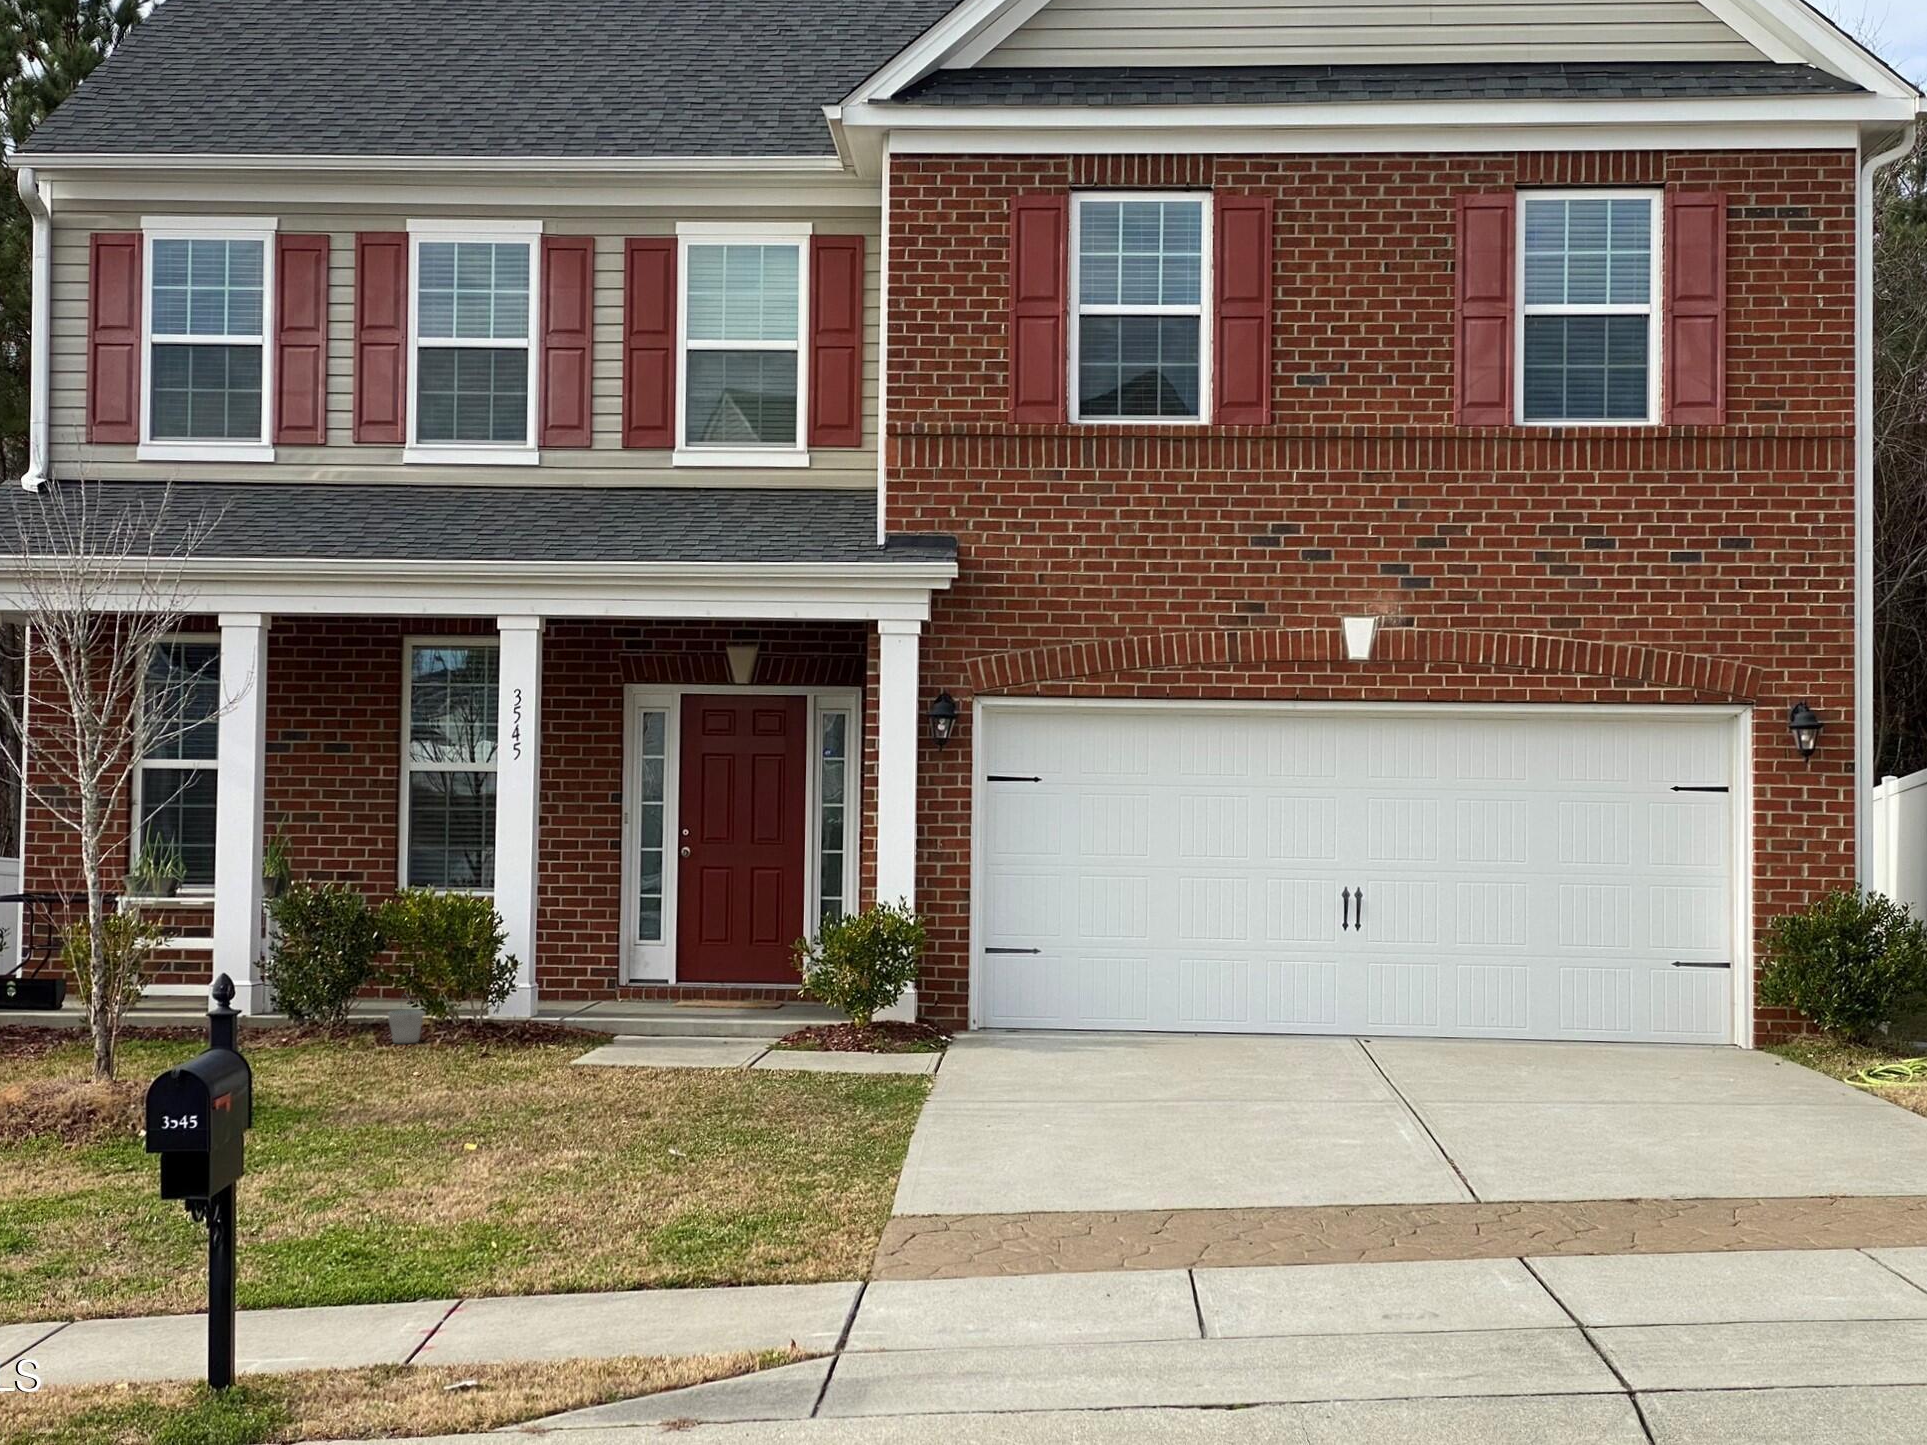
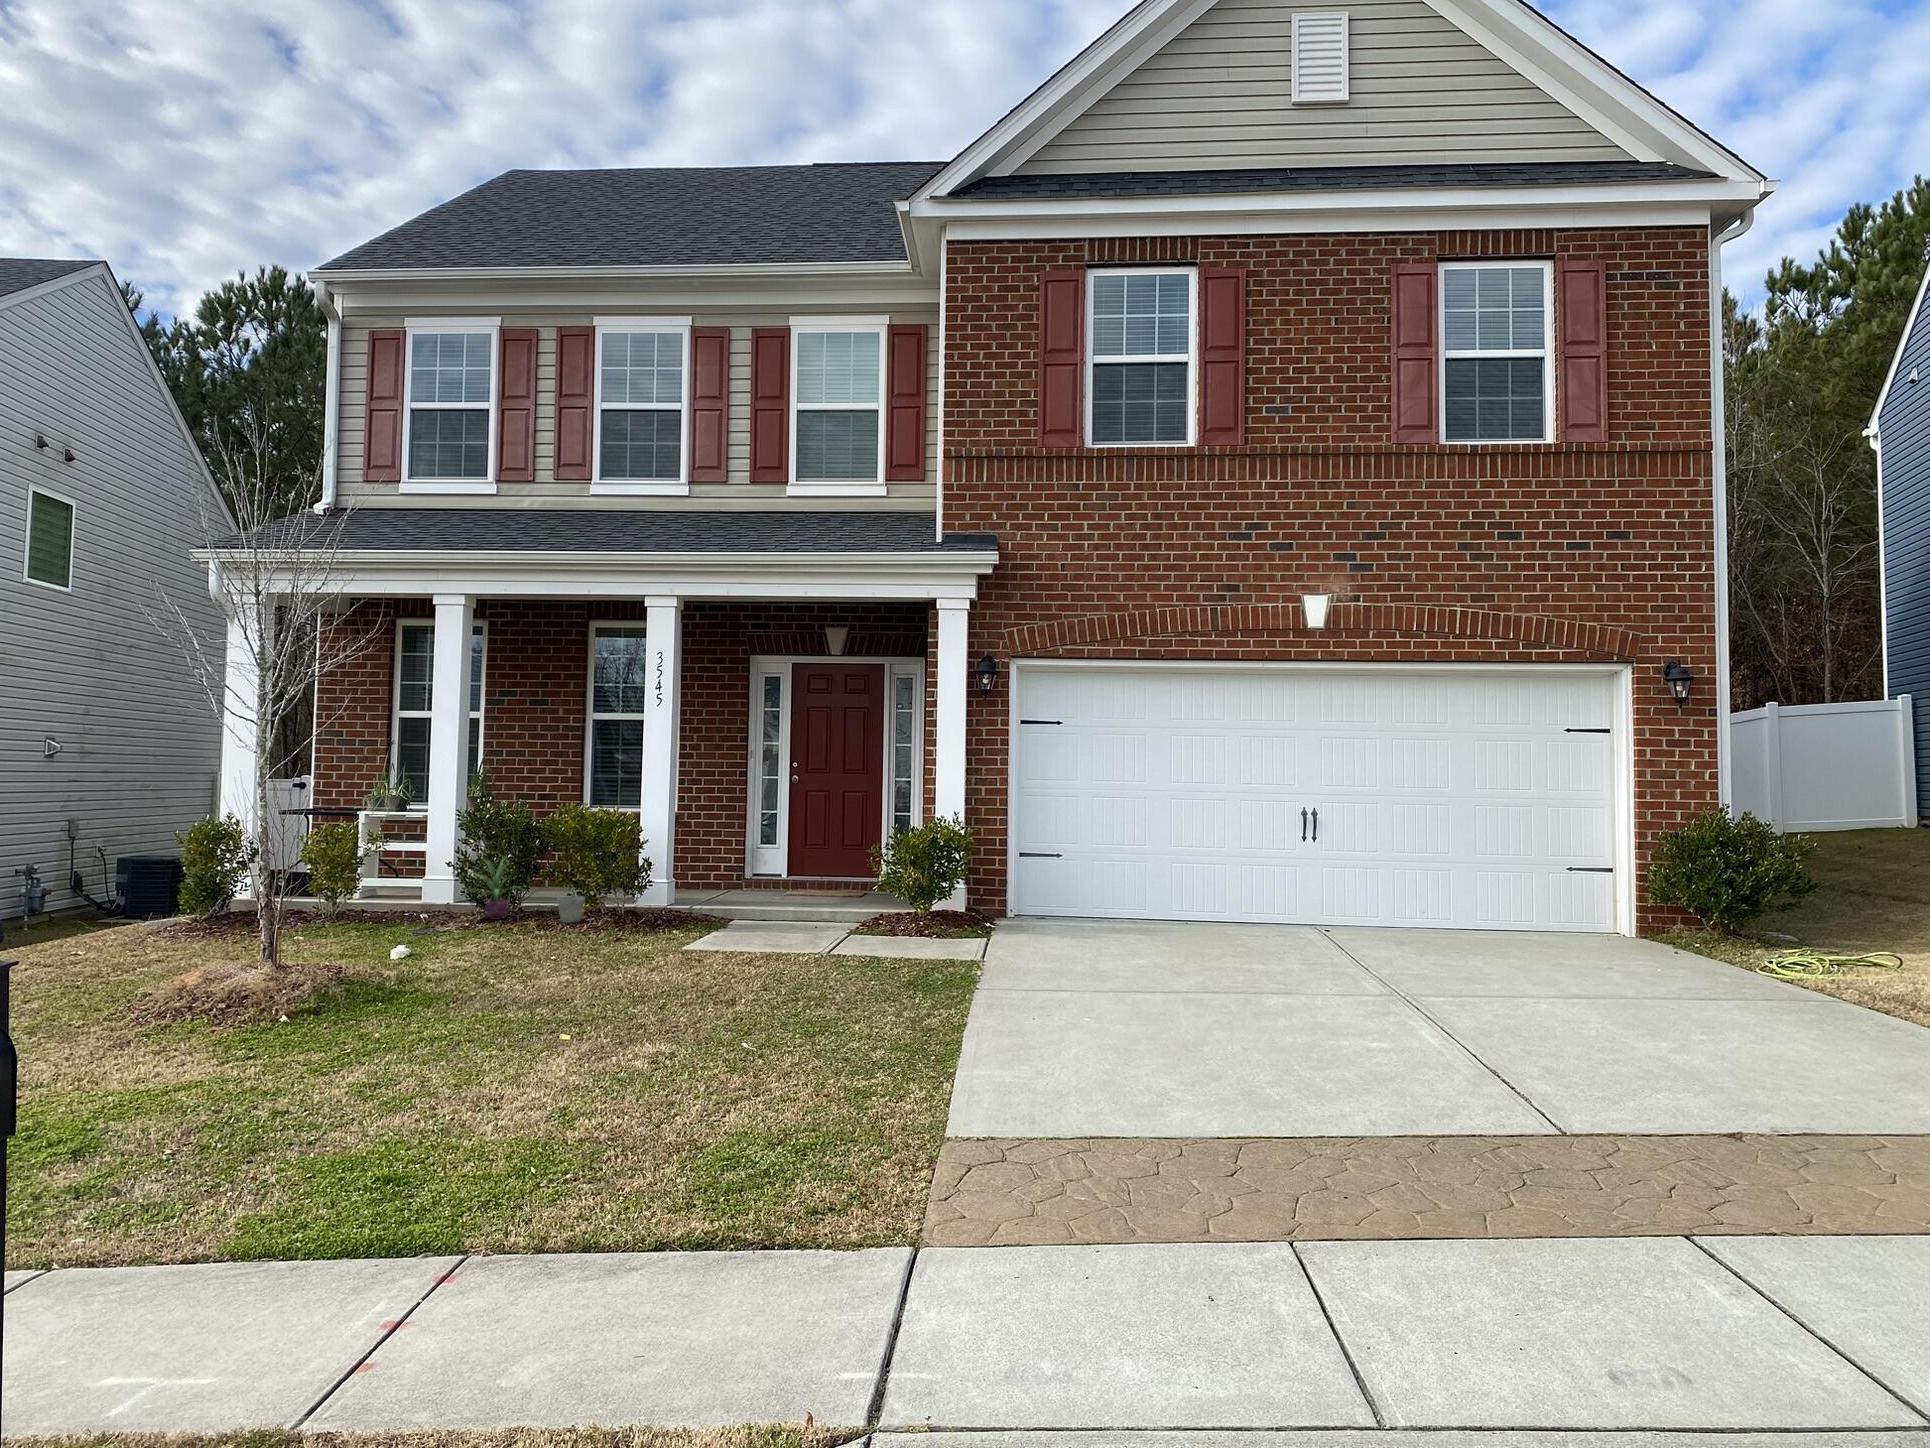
decorative plant: none [252,959,346,1041] -> present [478,858,509,920]

